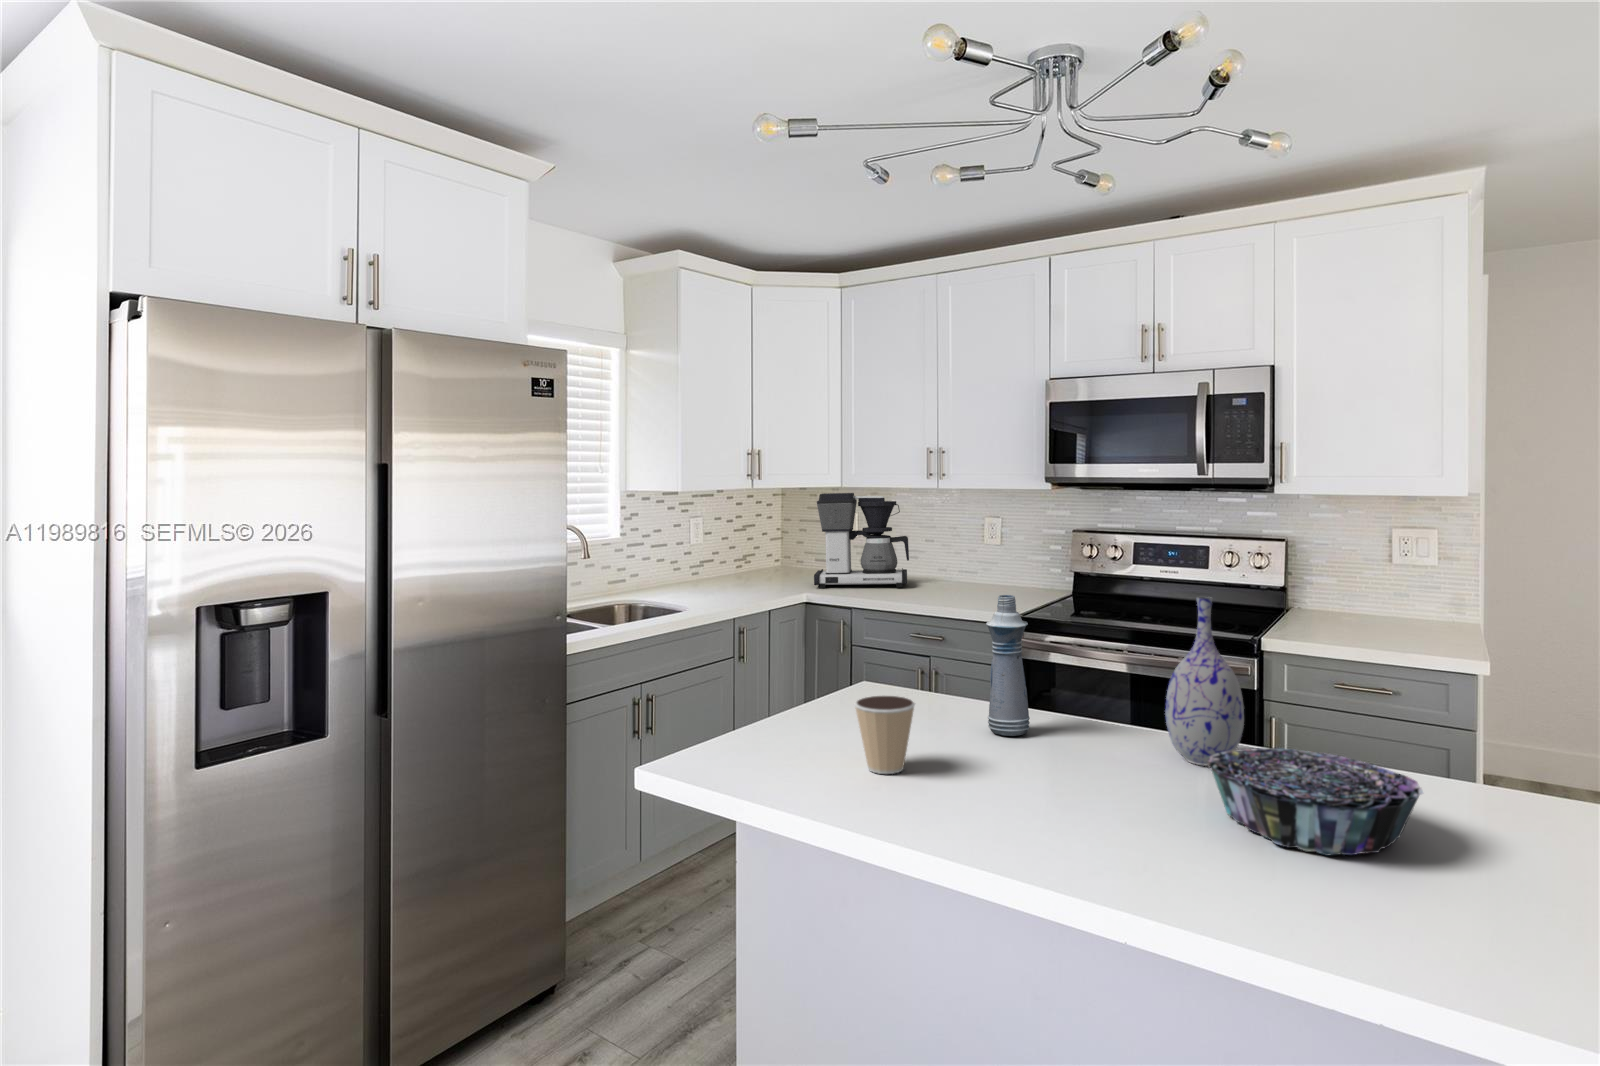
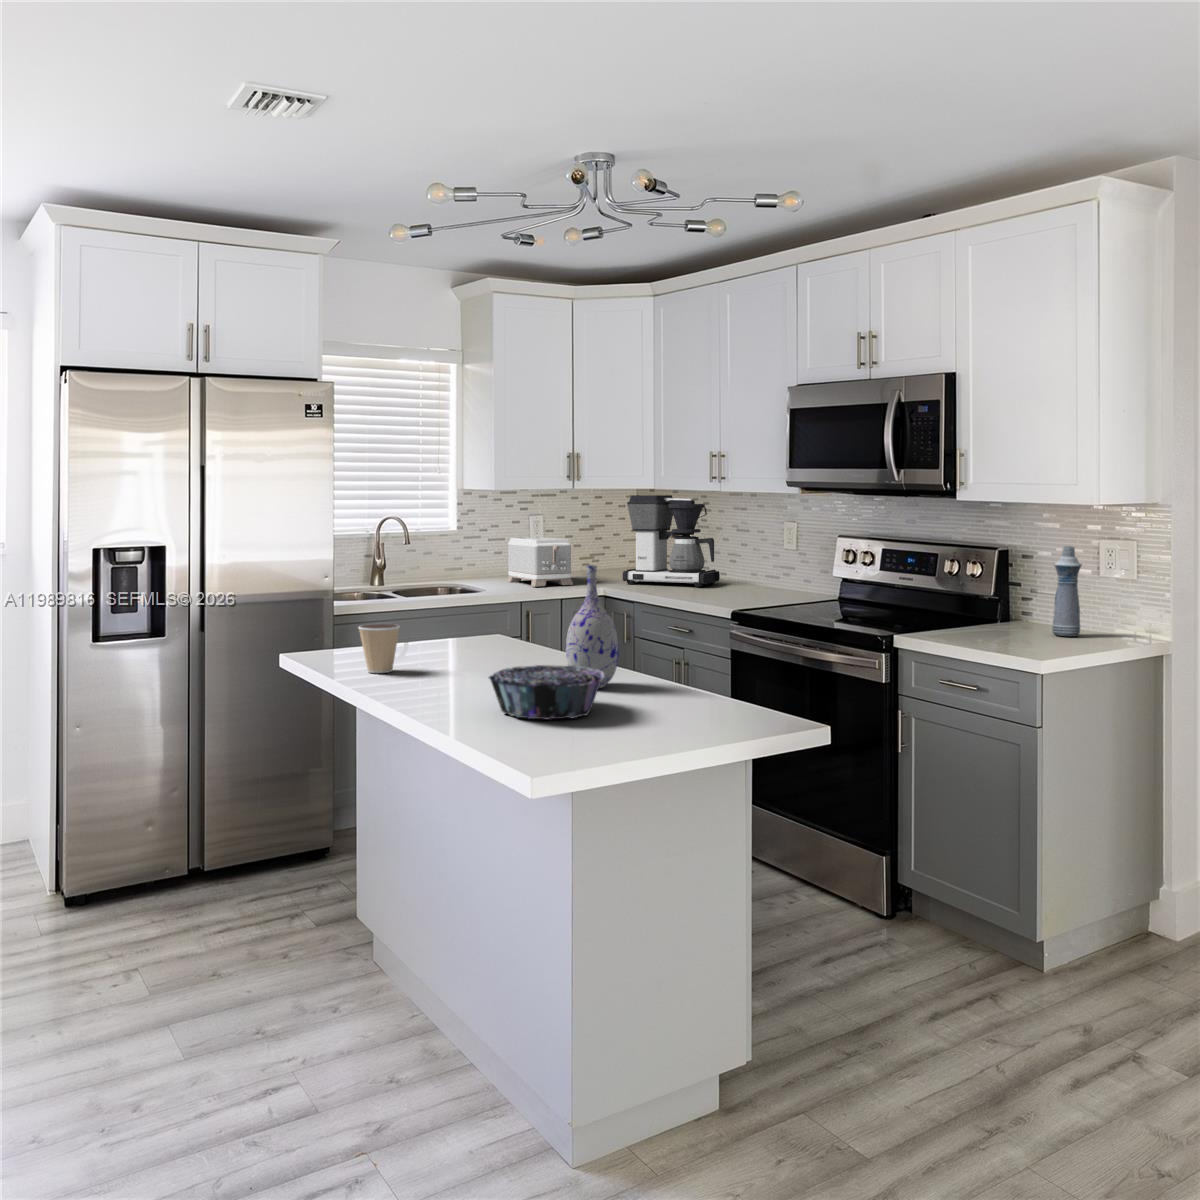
toaster: none [681,542,767,598] -> present [507,537,573,586]
bottle: present [986,595,1030,736] -> present [1052,546,1082,637]

